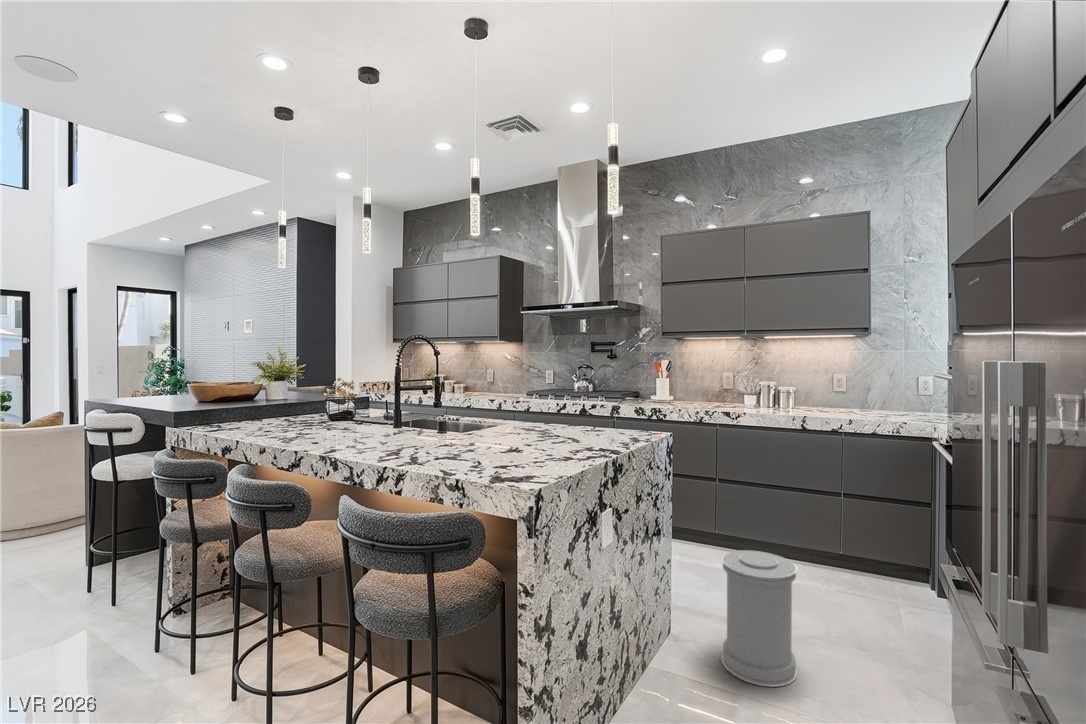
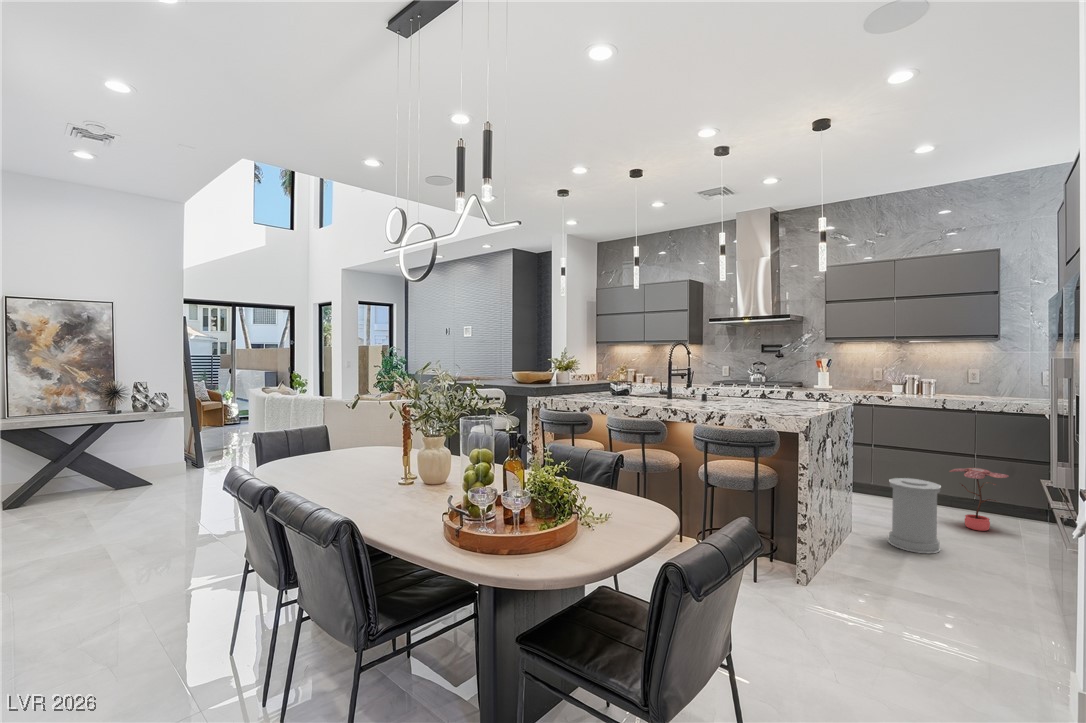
potted plant: none [810,520,889,615] -> present [949,468,1009,531]

